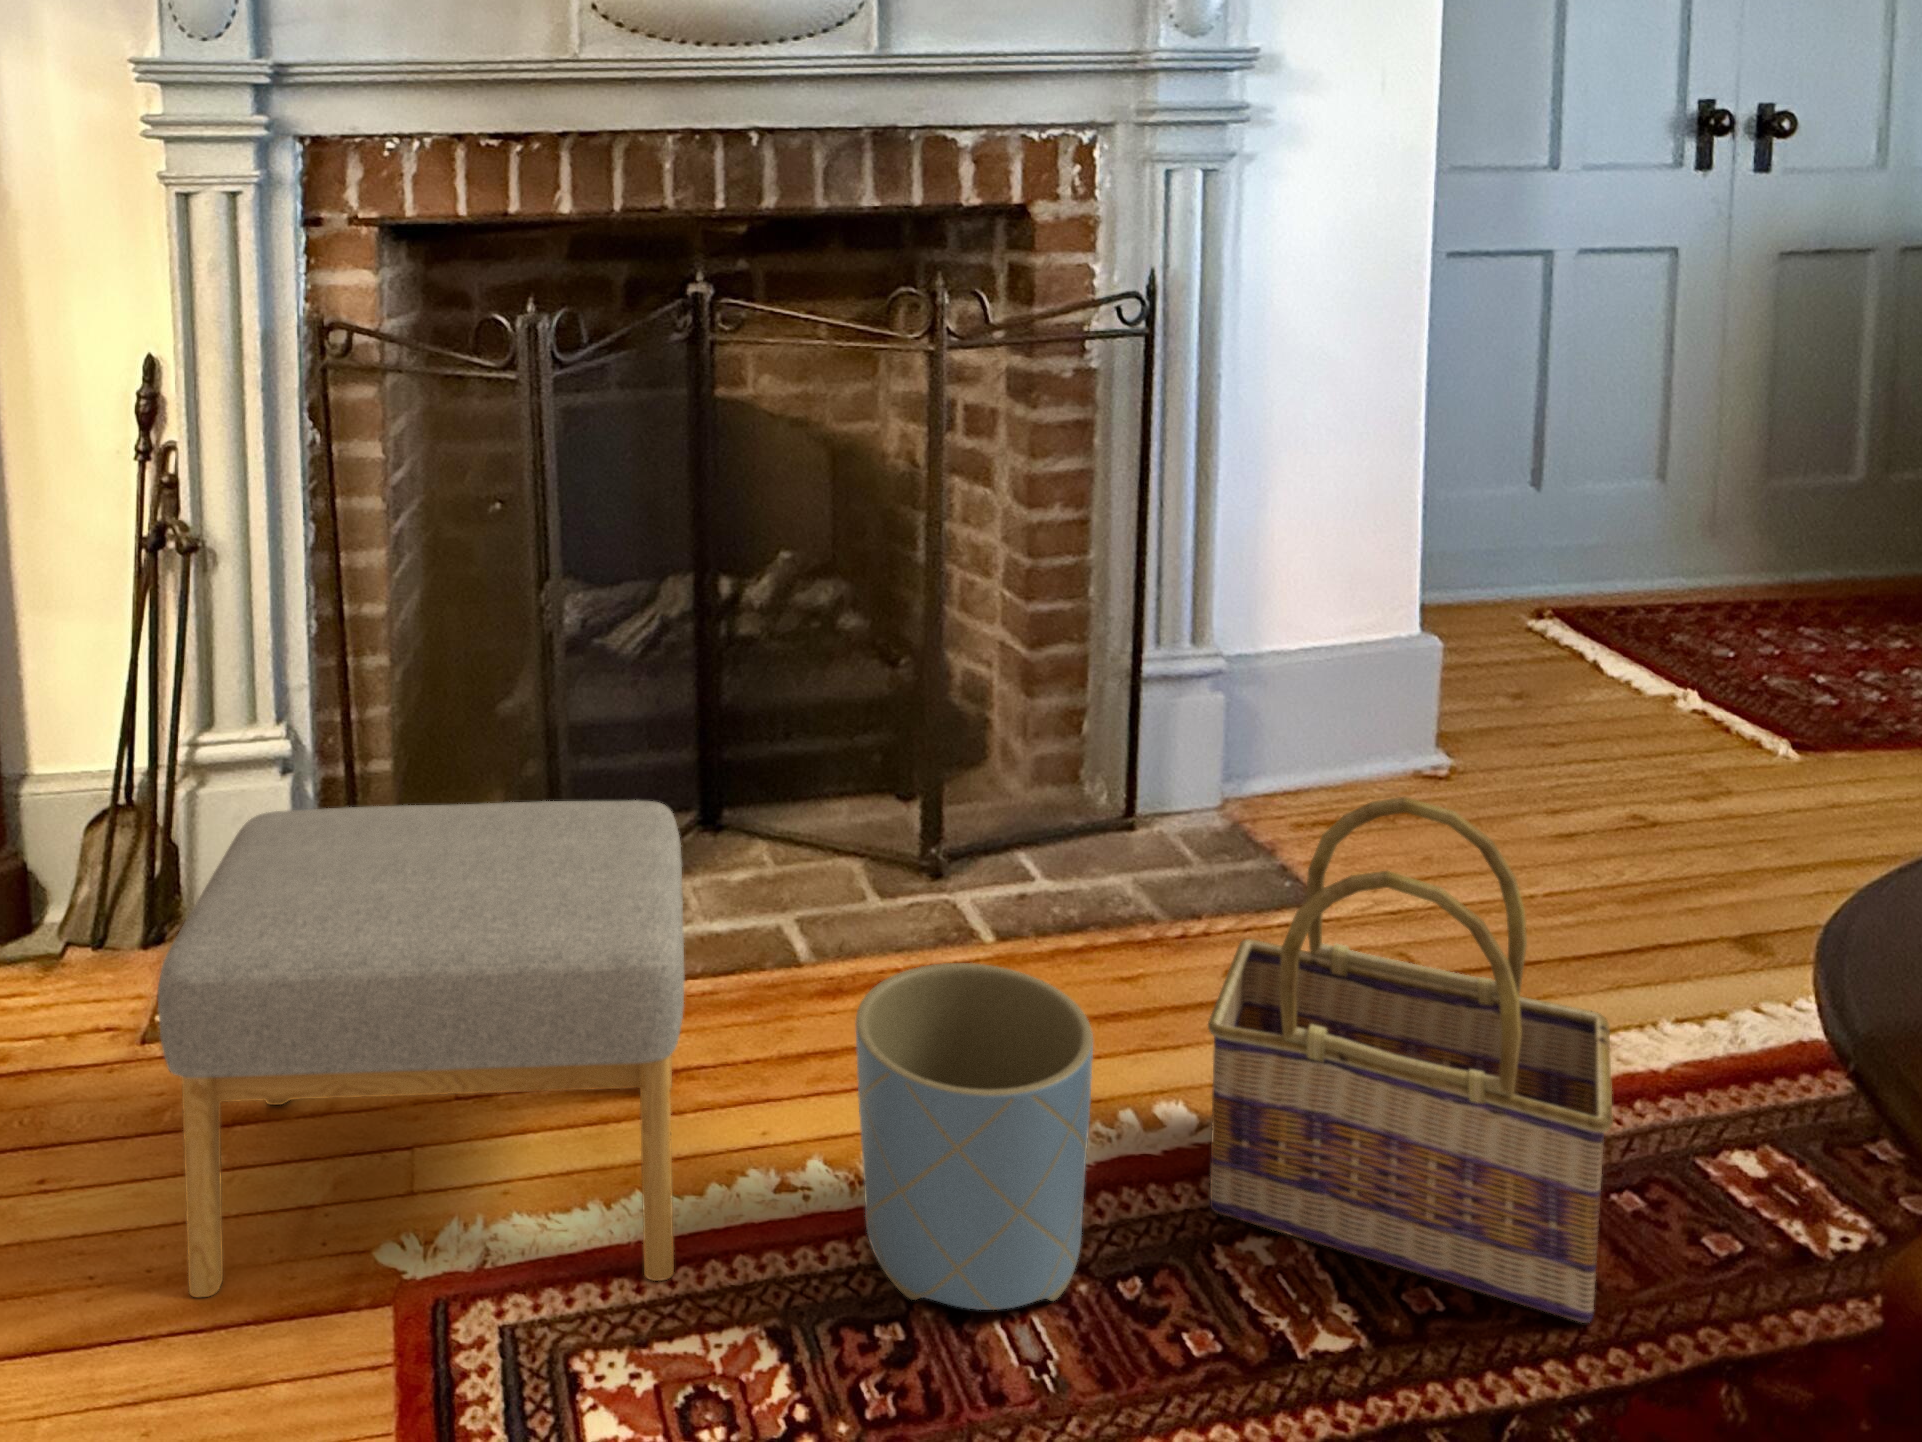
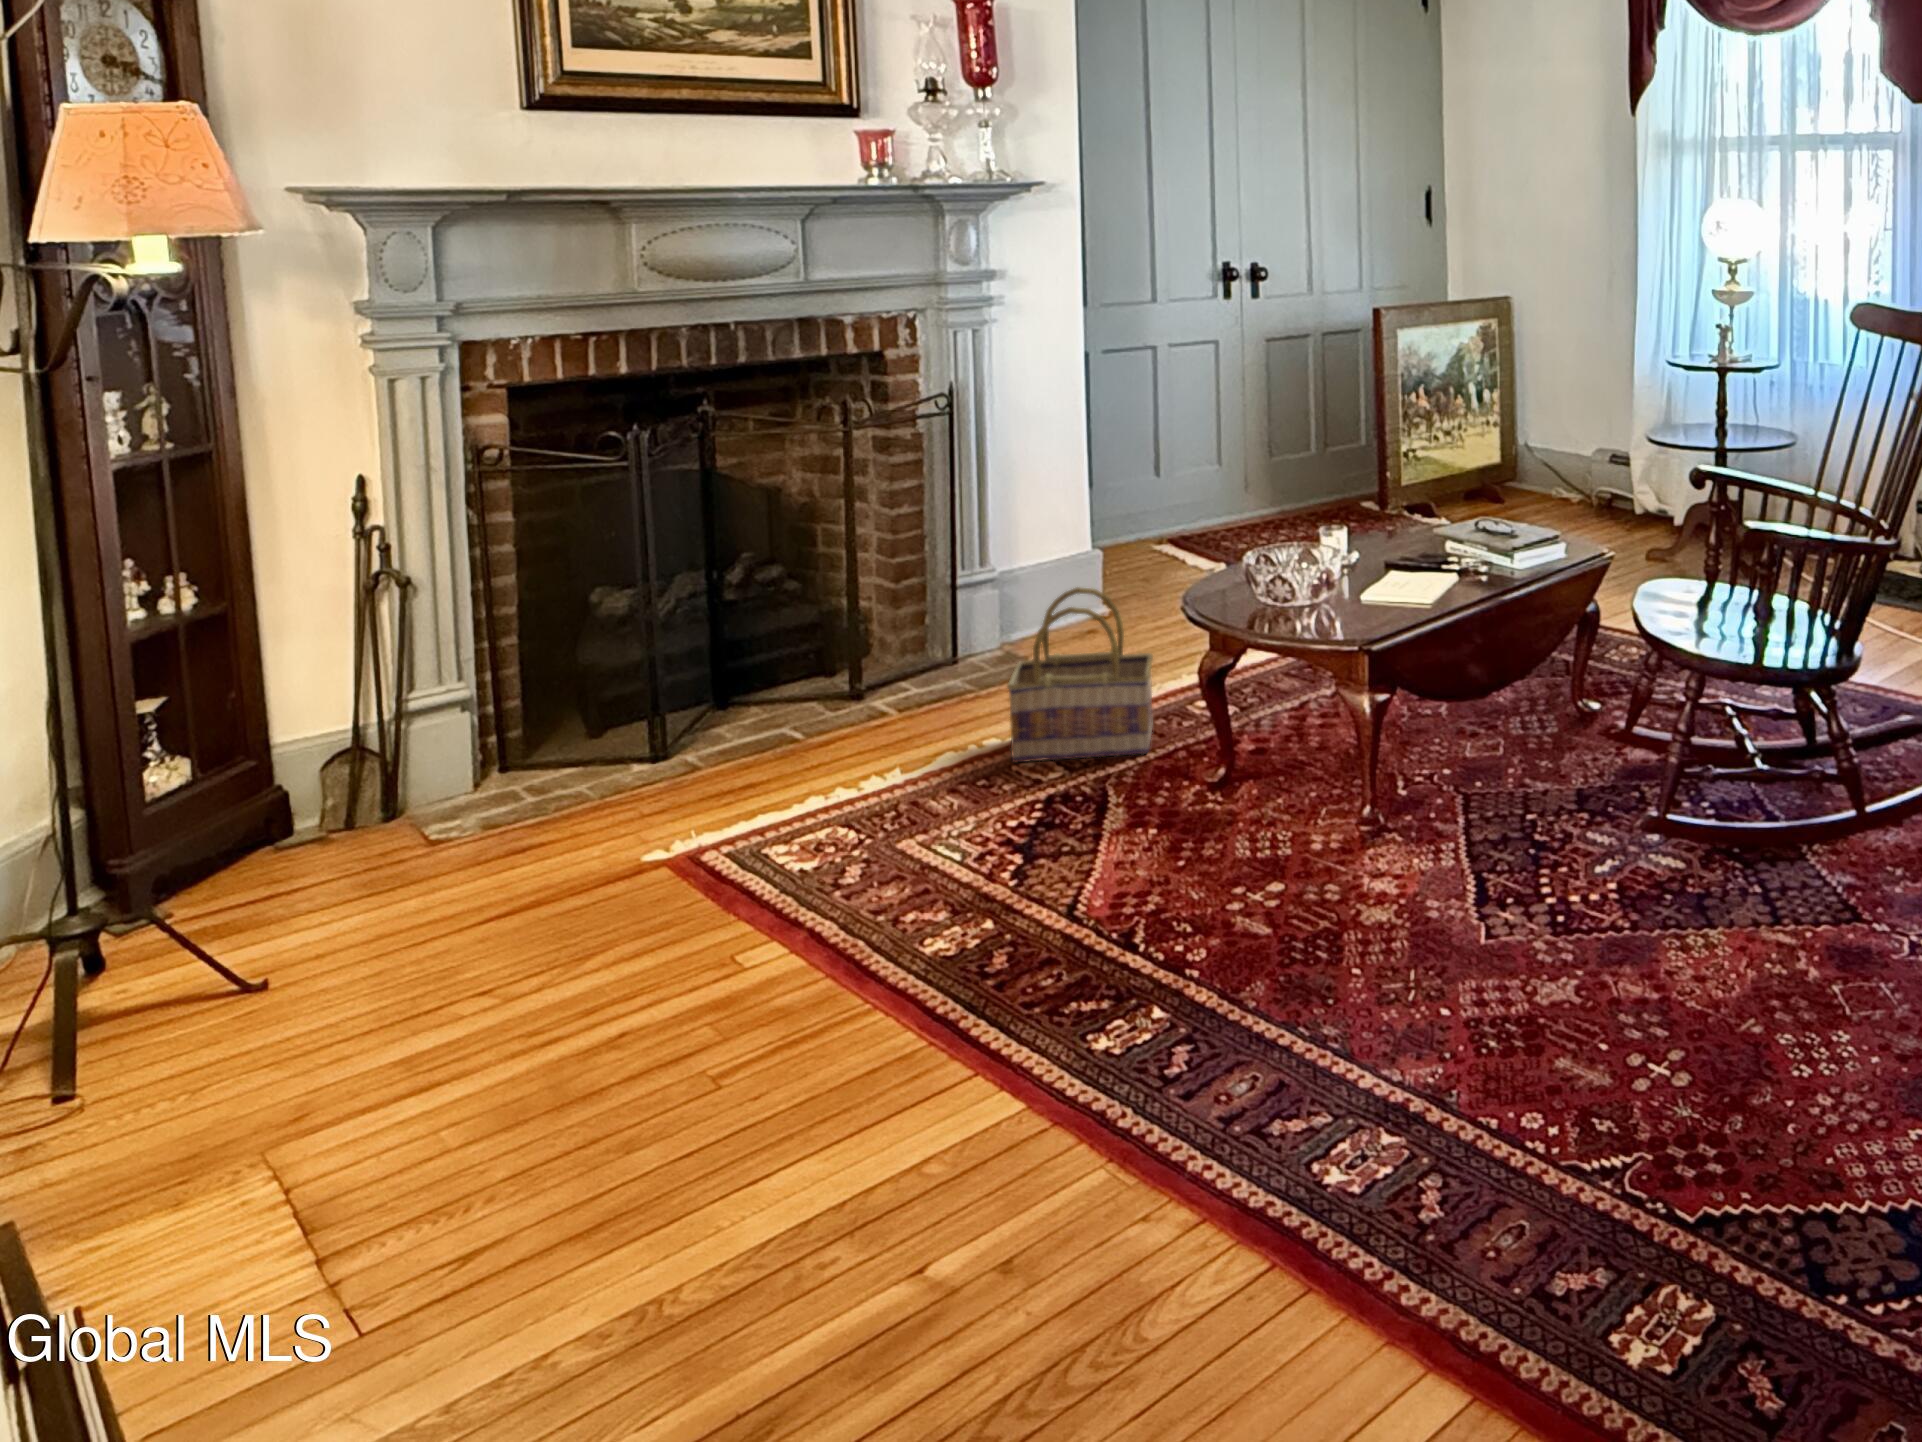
footstool: present [158,800,684,1297] -> none [512,654,789,896]
planter: present [856,963,1093,1310] -> none [862,684,963,811]

